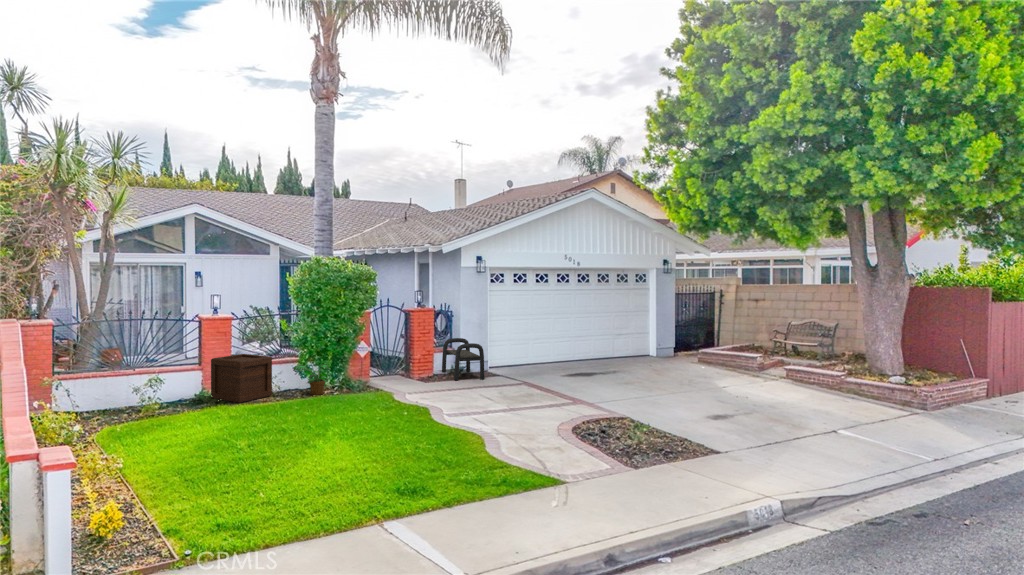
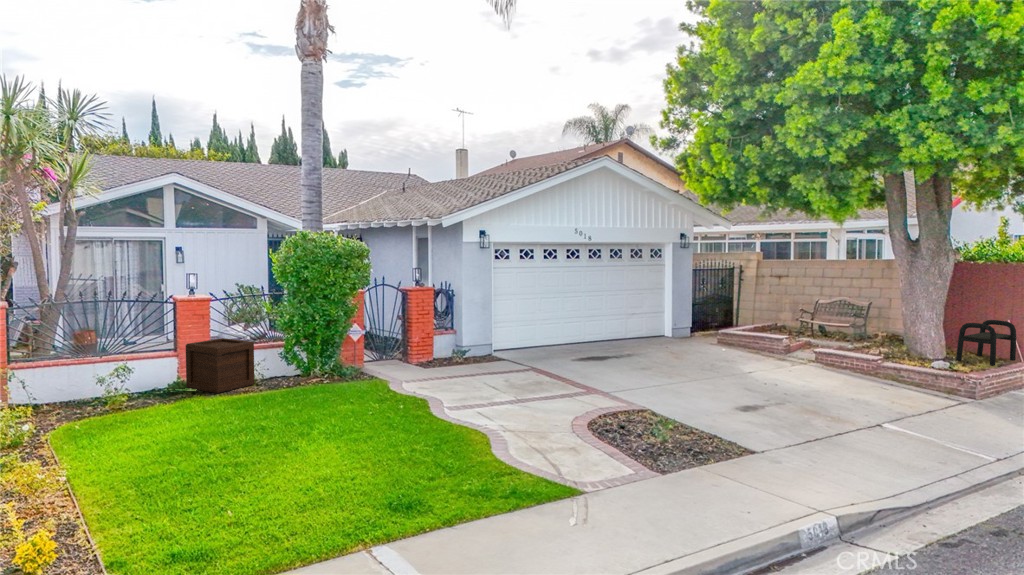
bench: present [442,338,484,380] -> present [956,320,1016,365]
potted plant: present [294,365,328,395] -> none [278,349,318,383]

